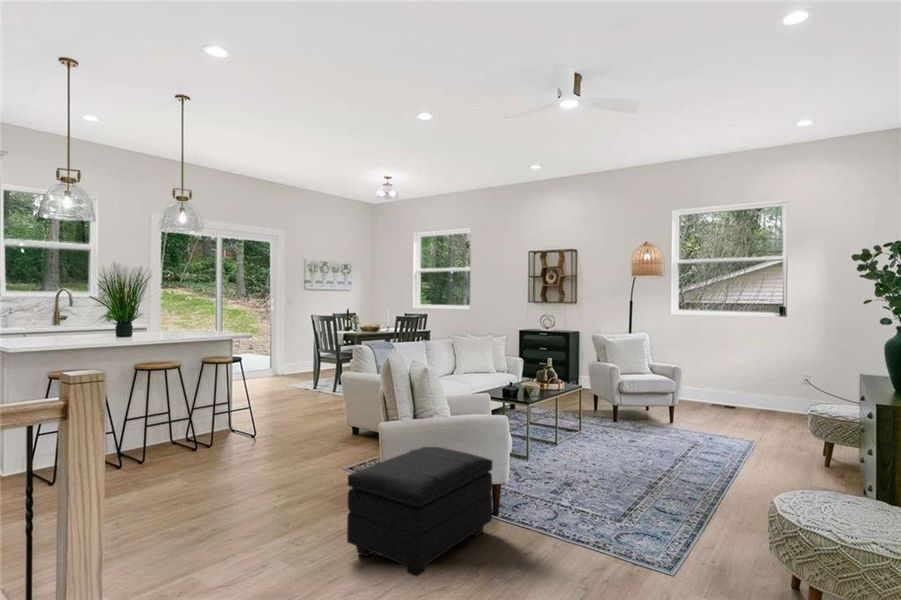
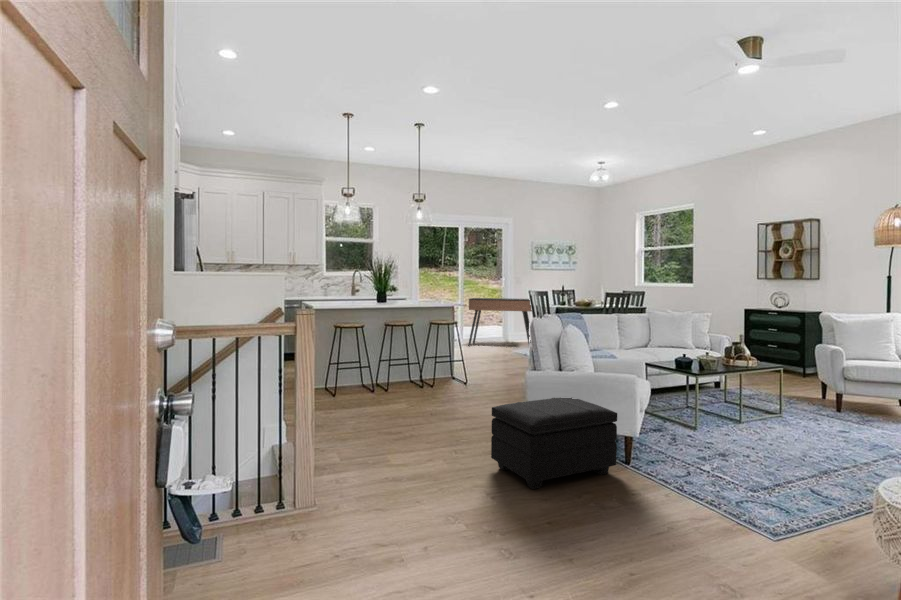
console table: none [229,323,310,383] -> present [468,298,532,346]

